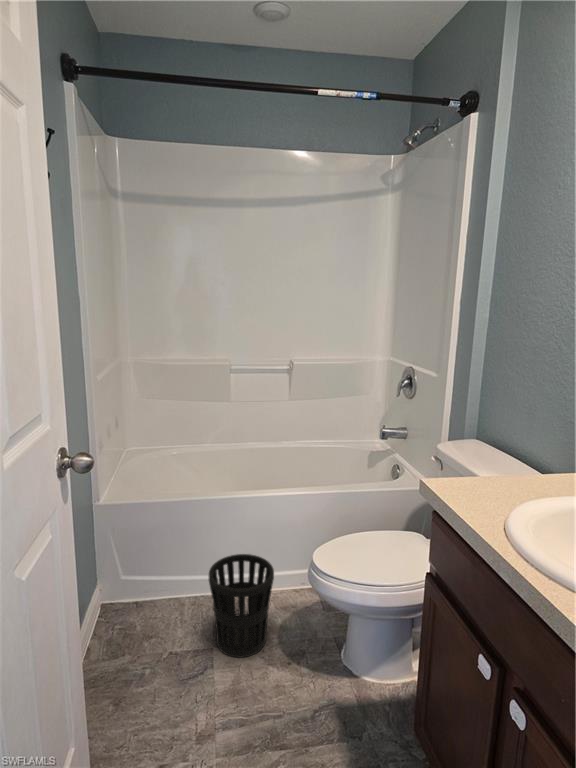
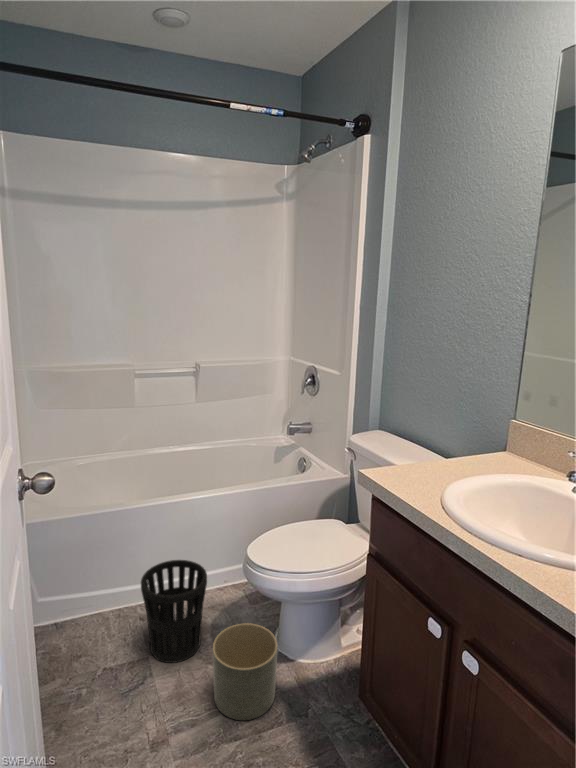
planter: none [267,629,335,732] -> present [213,623,277,720]

